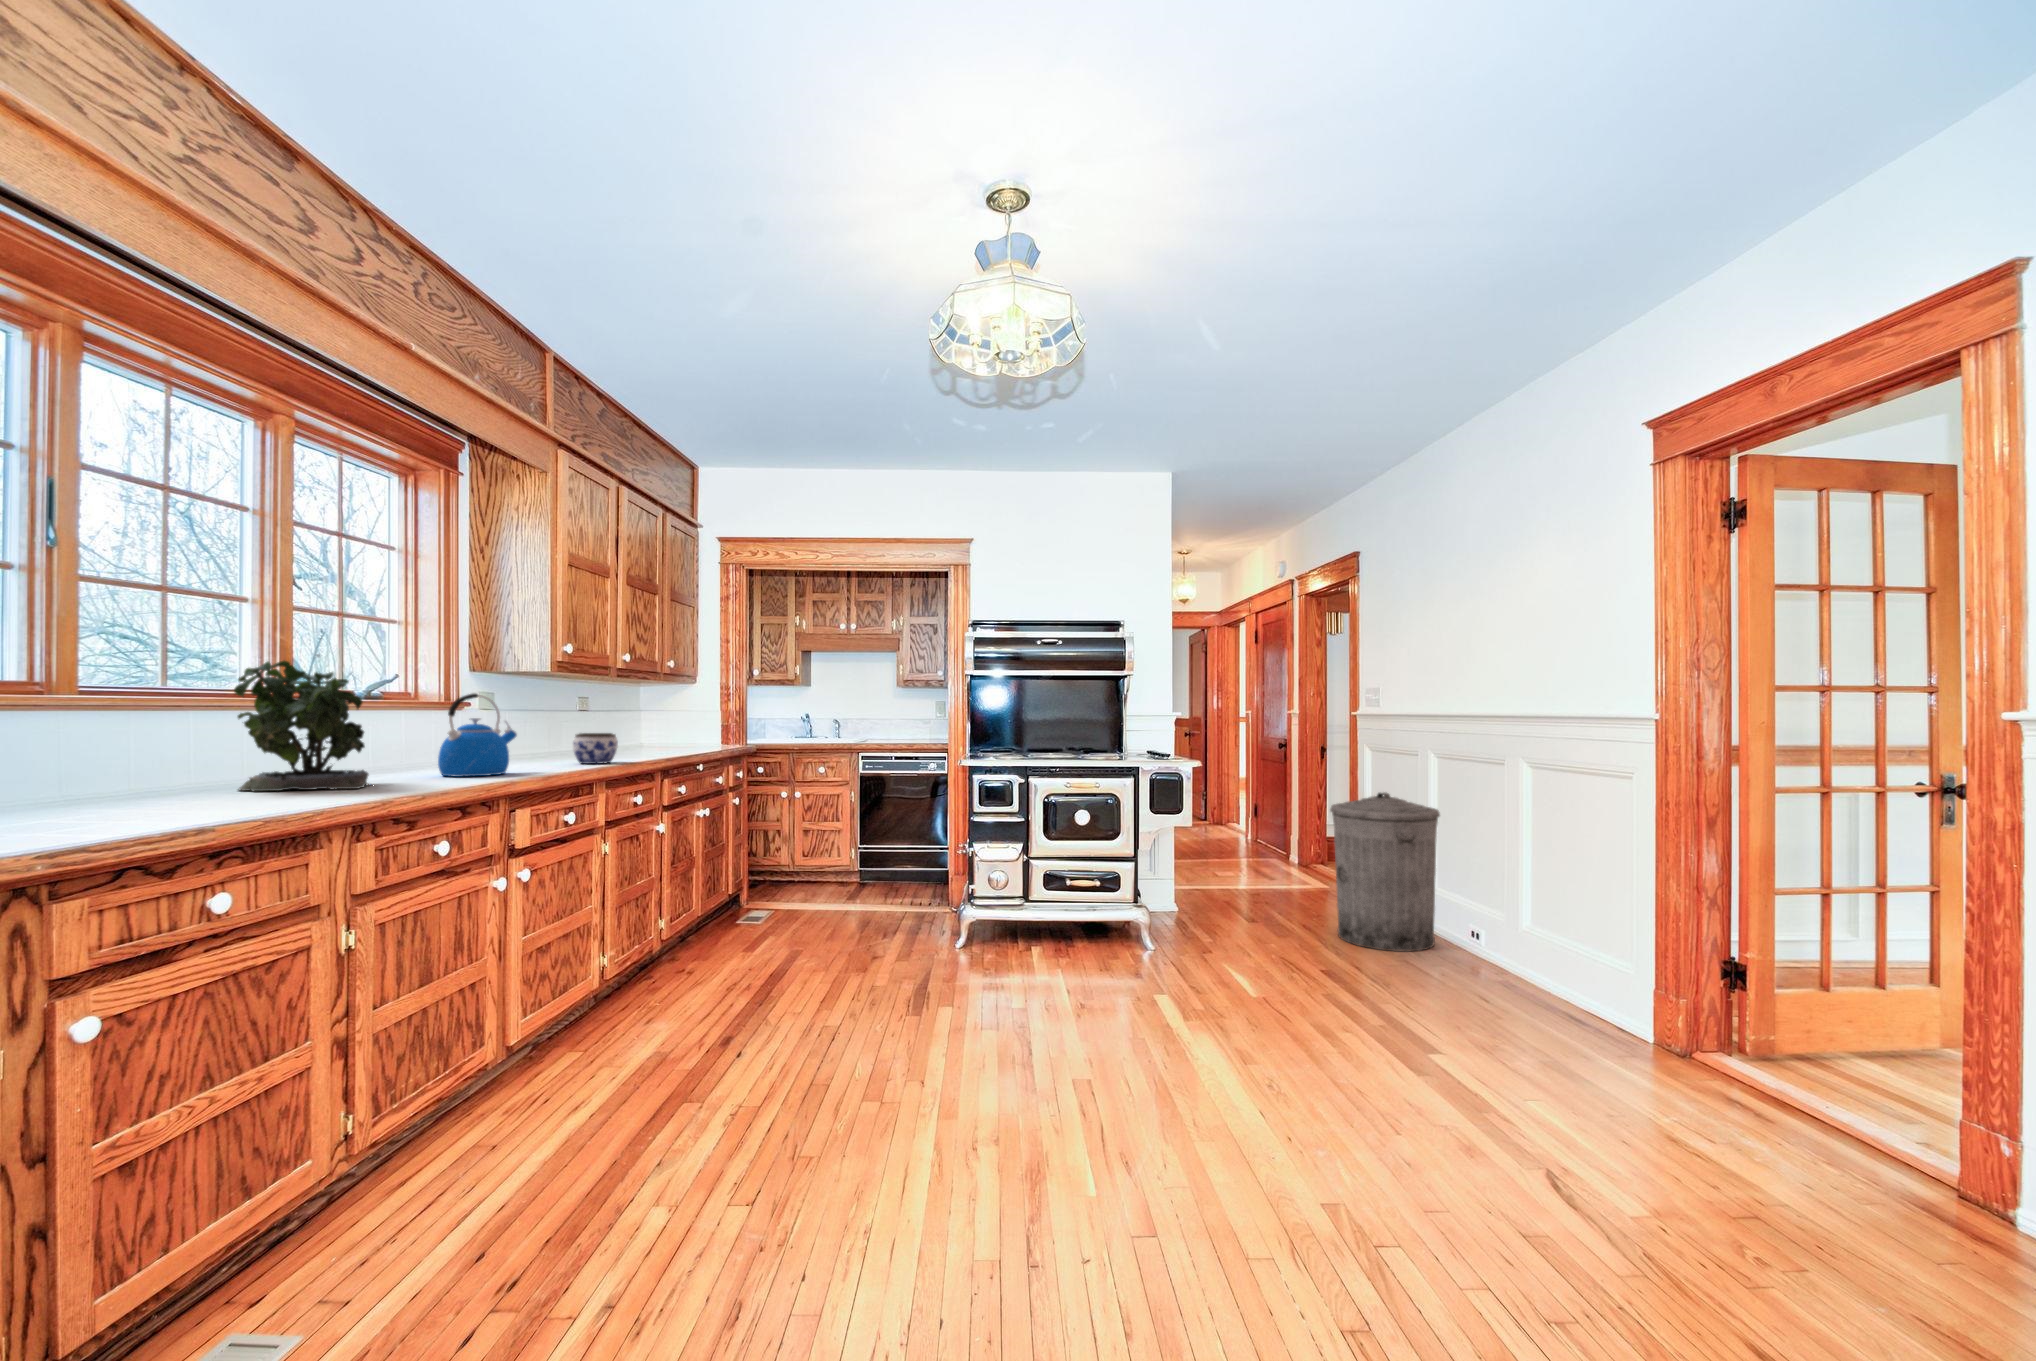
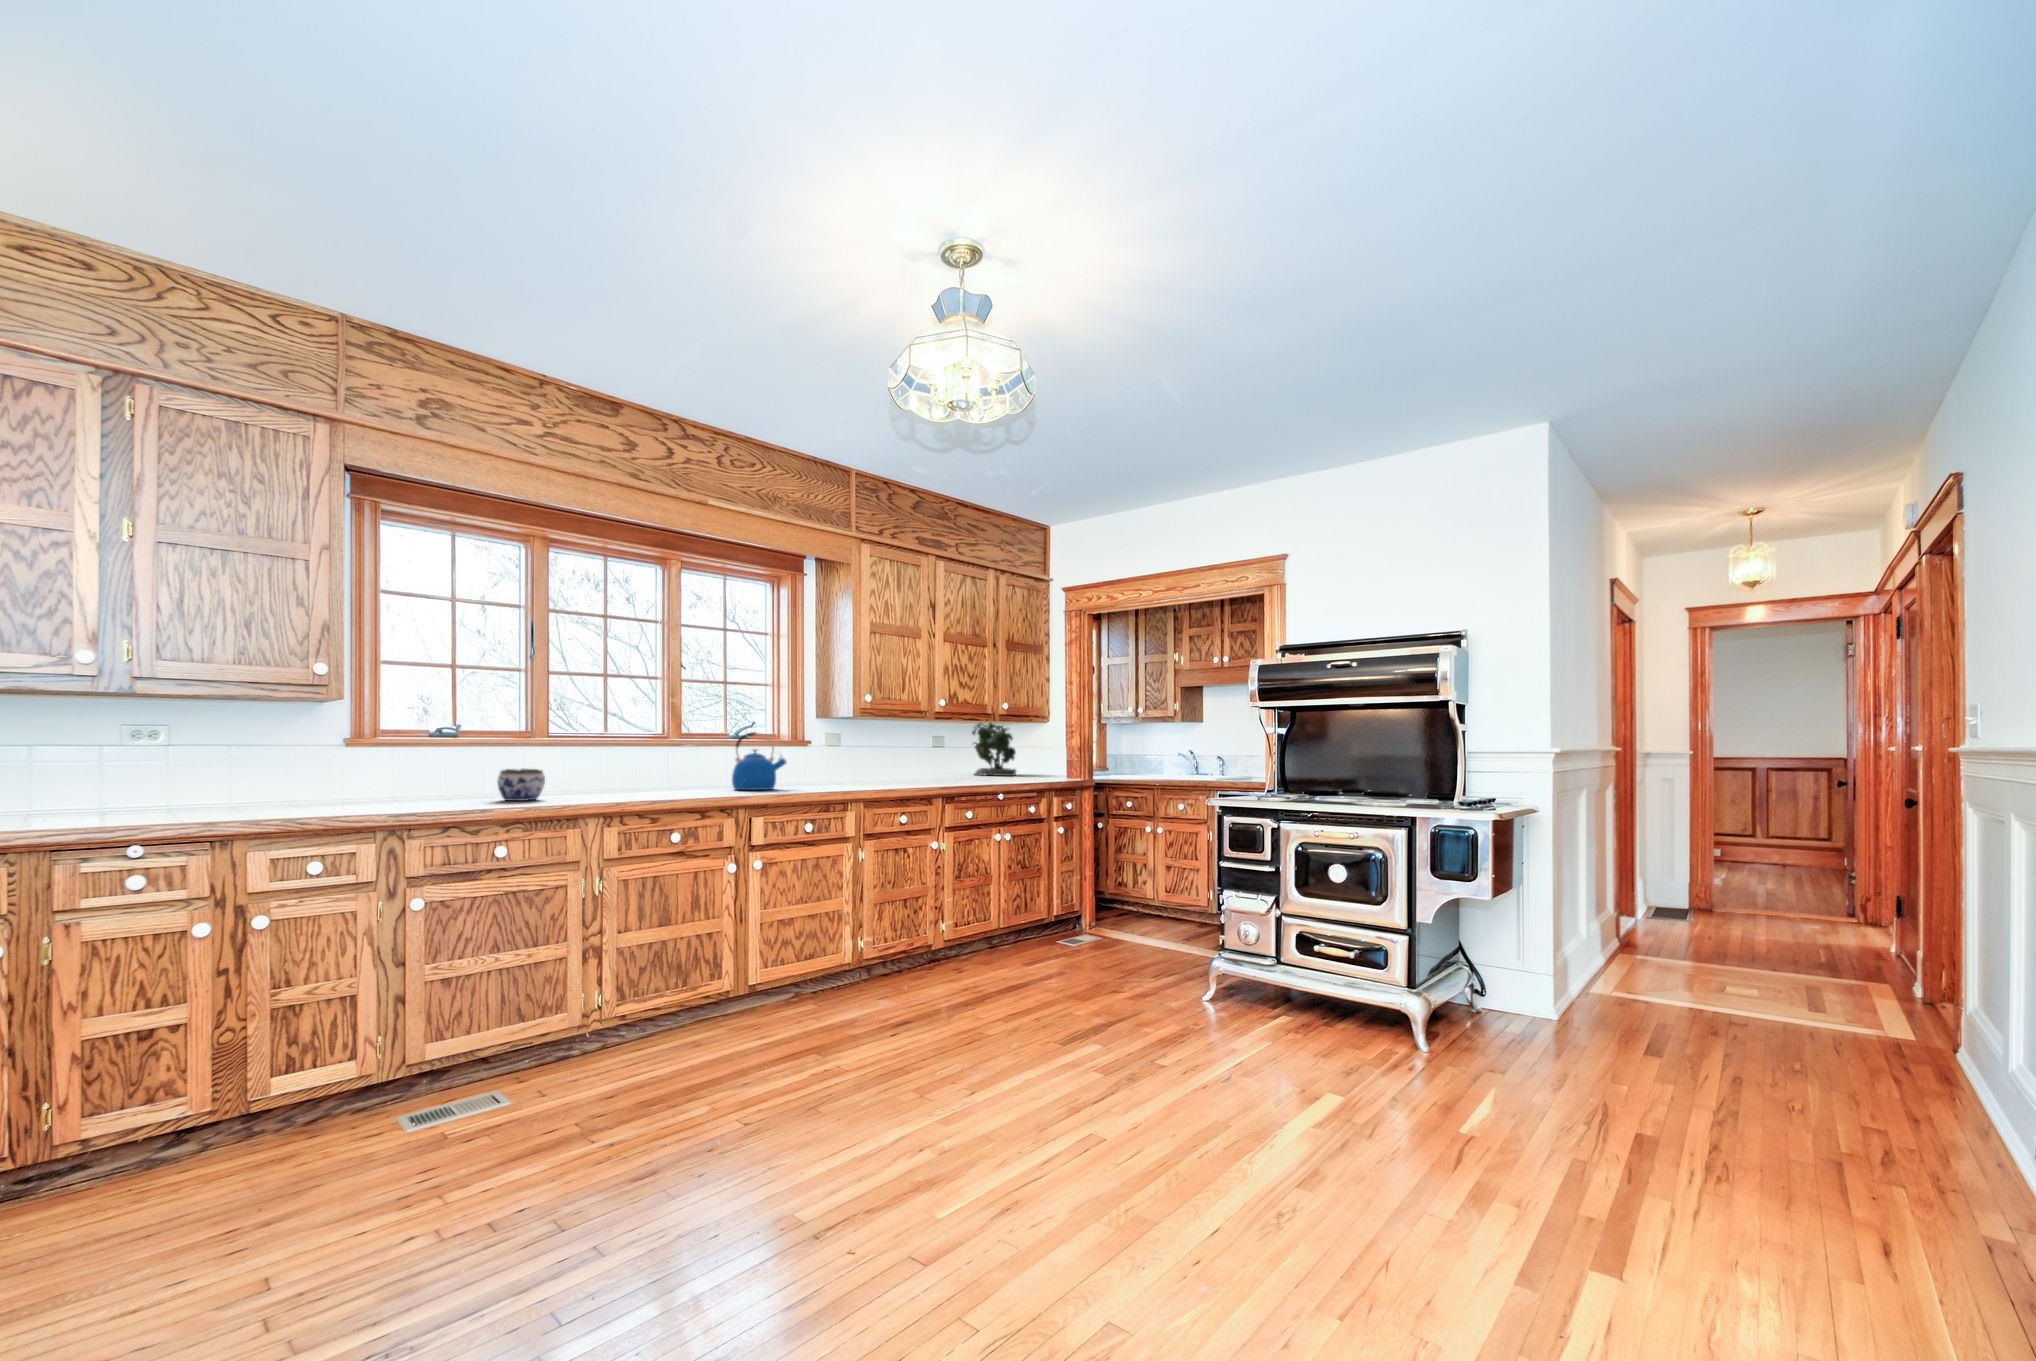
potted plant: present [234,654,369,791] -> present [972,723,1016,776]
jar: present [573,733,618,764] -> present [497,769,545,801]
trash can: present [1330,792,1440,951] -> none [1700,887,1913,1155]

